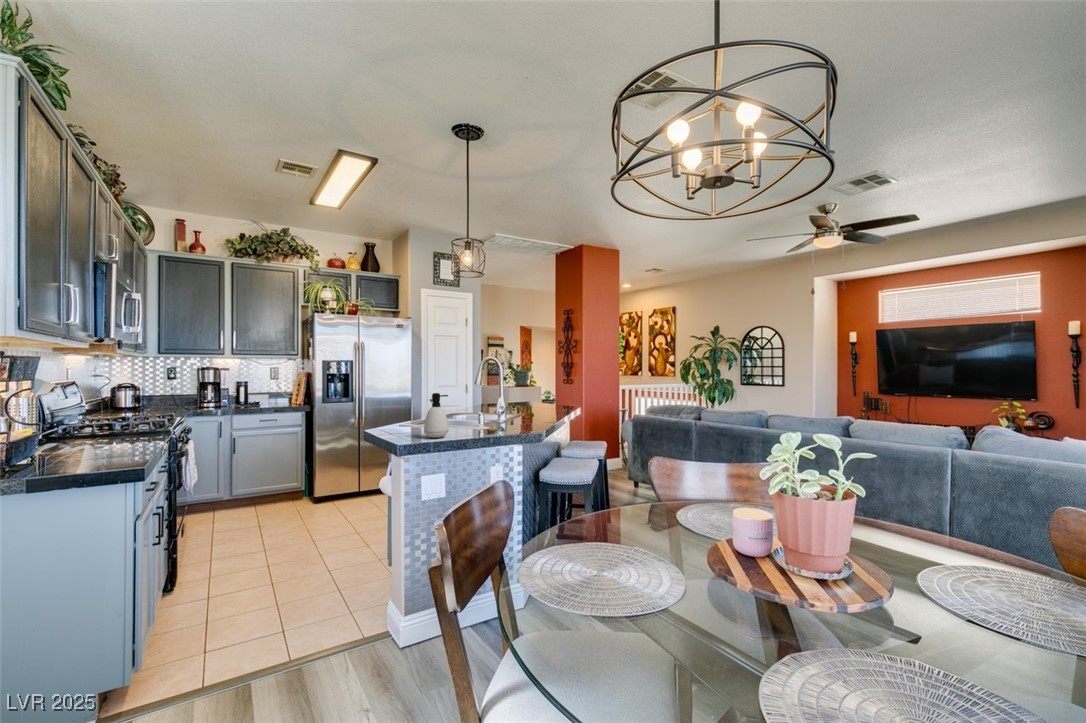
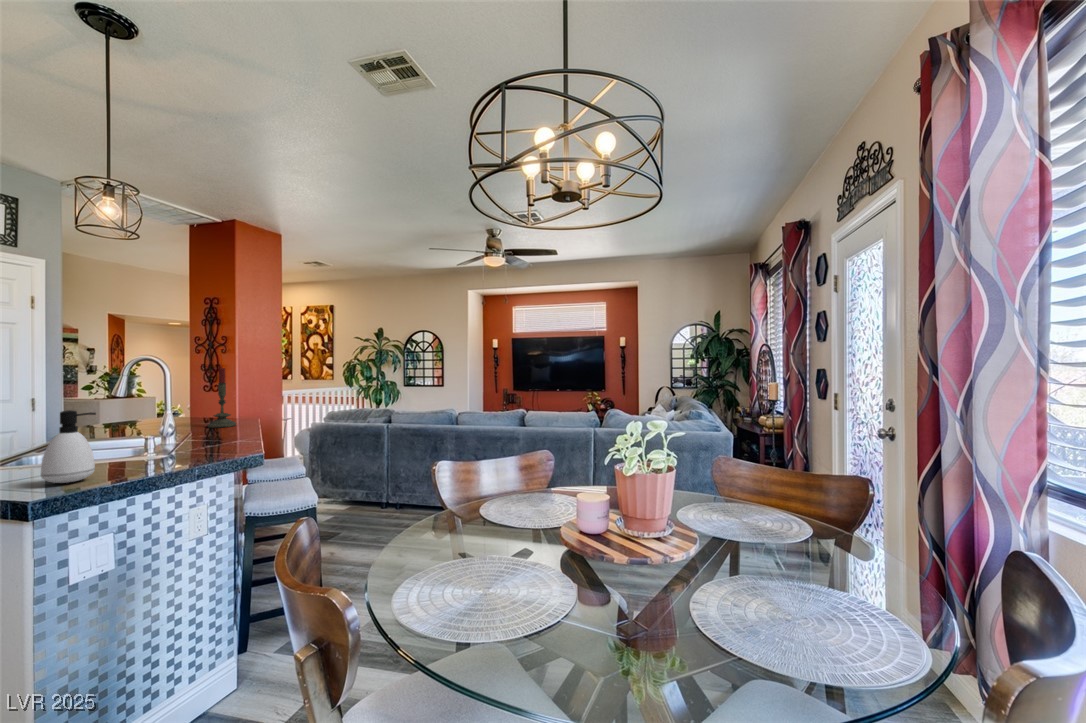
candle: none [541,365,559,412] -> present [208,368,236,428]

